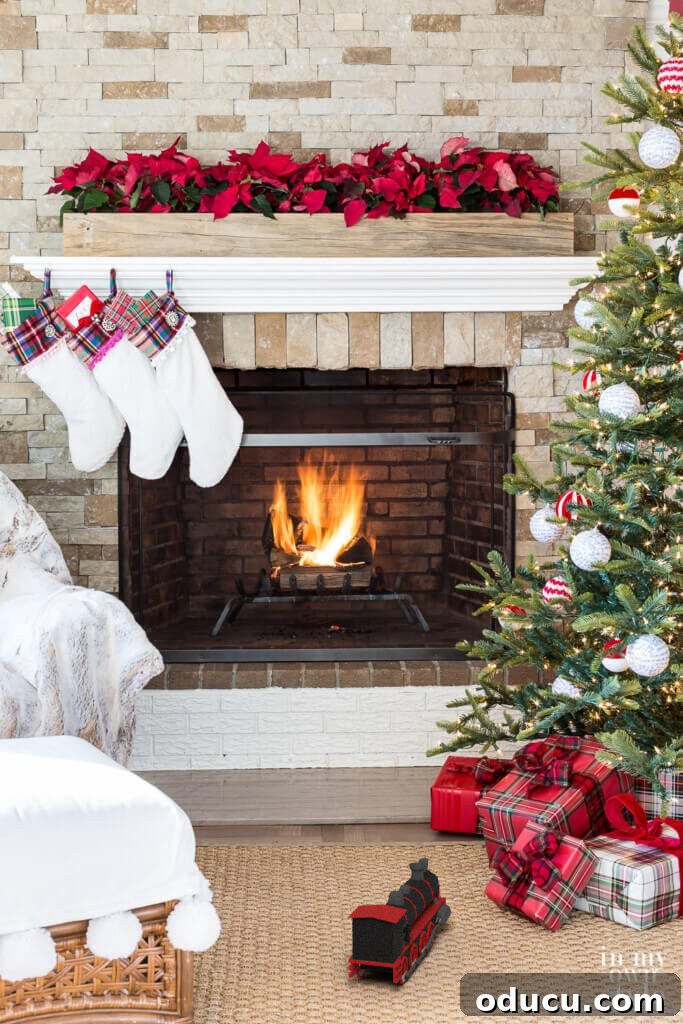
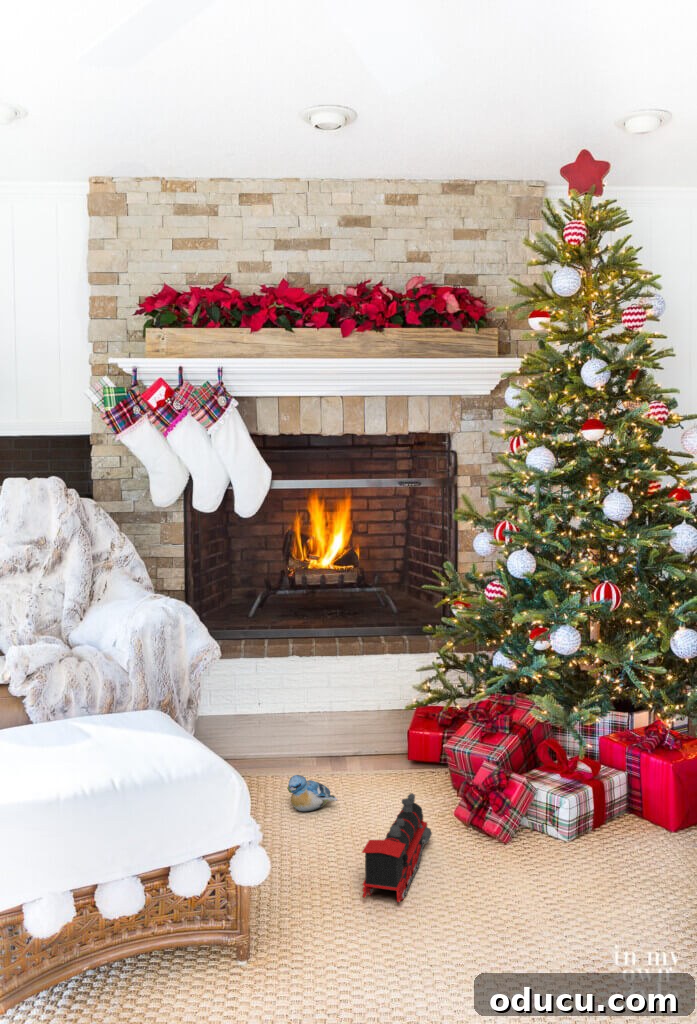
plush toy: none [256,839,327,890] -> present [287,775,337,811]

